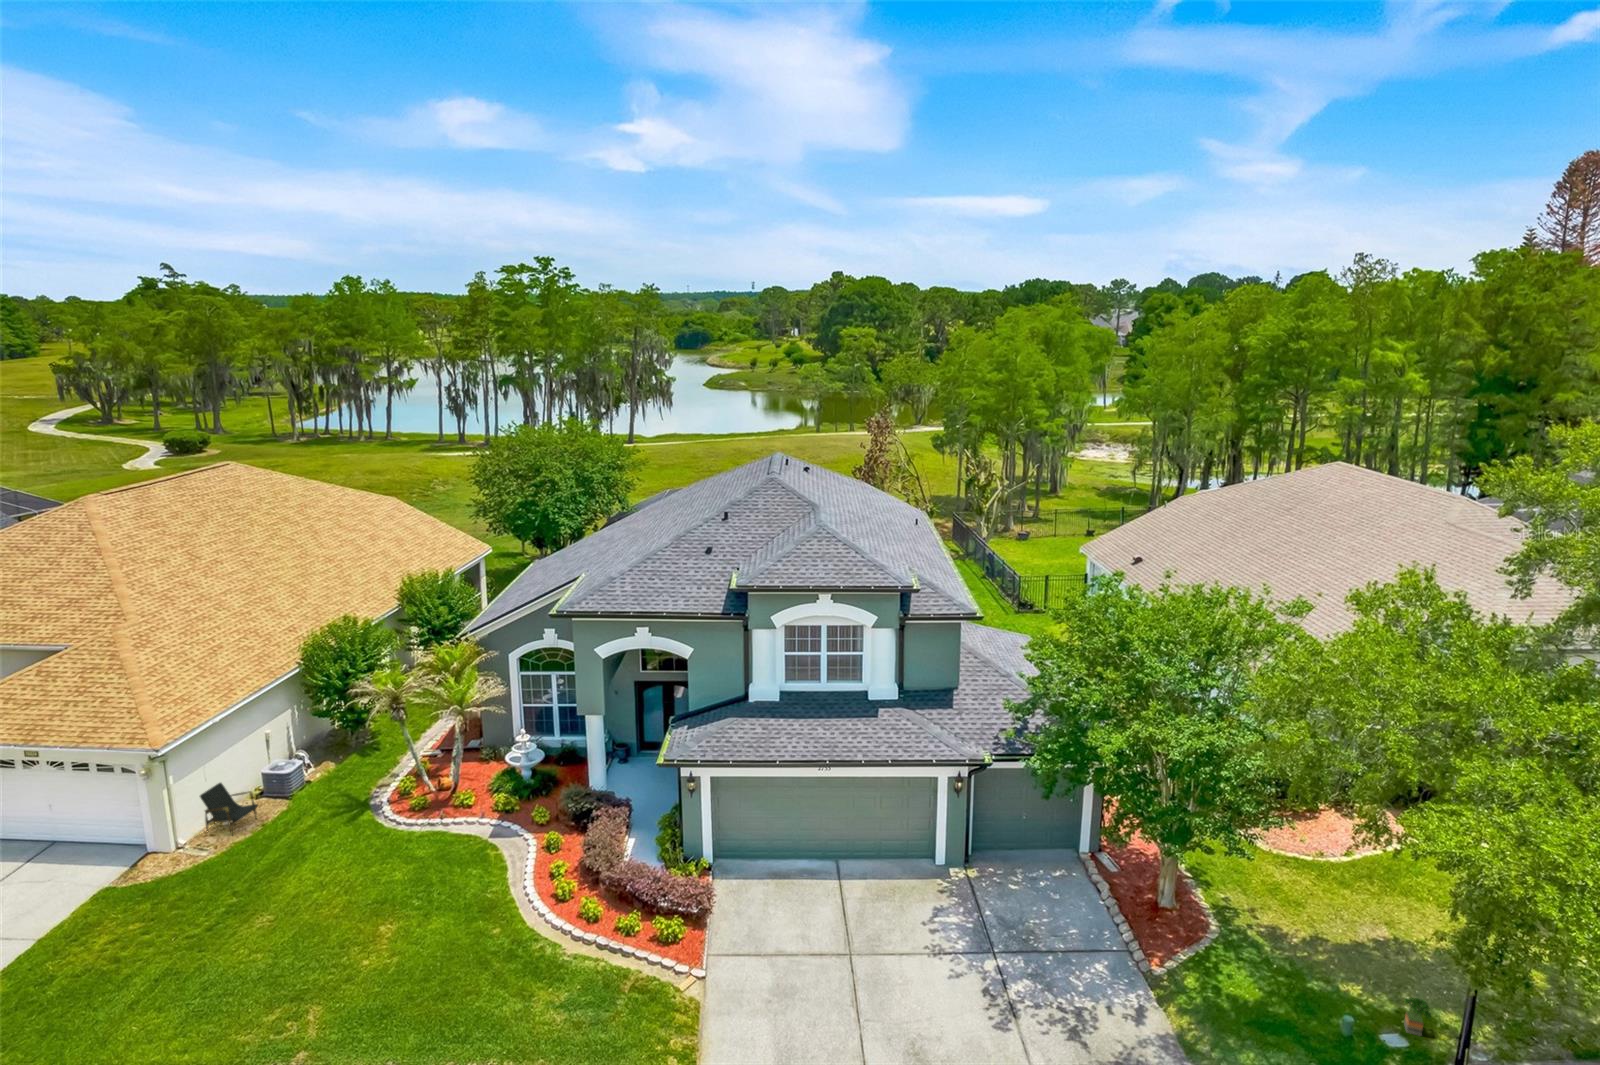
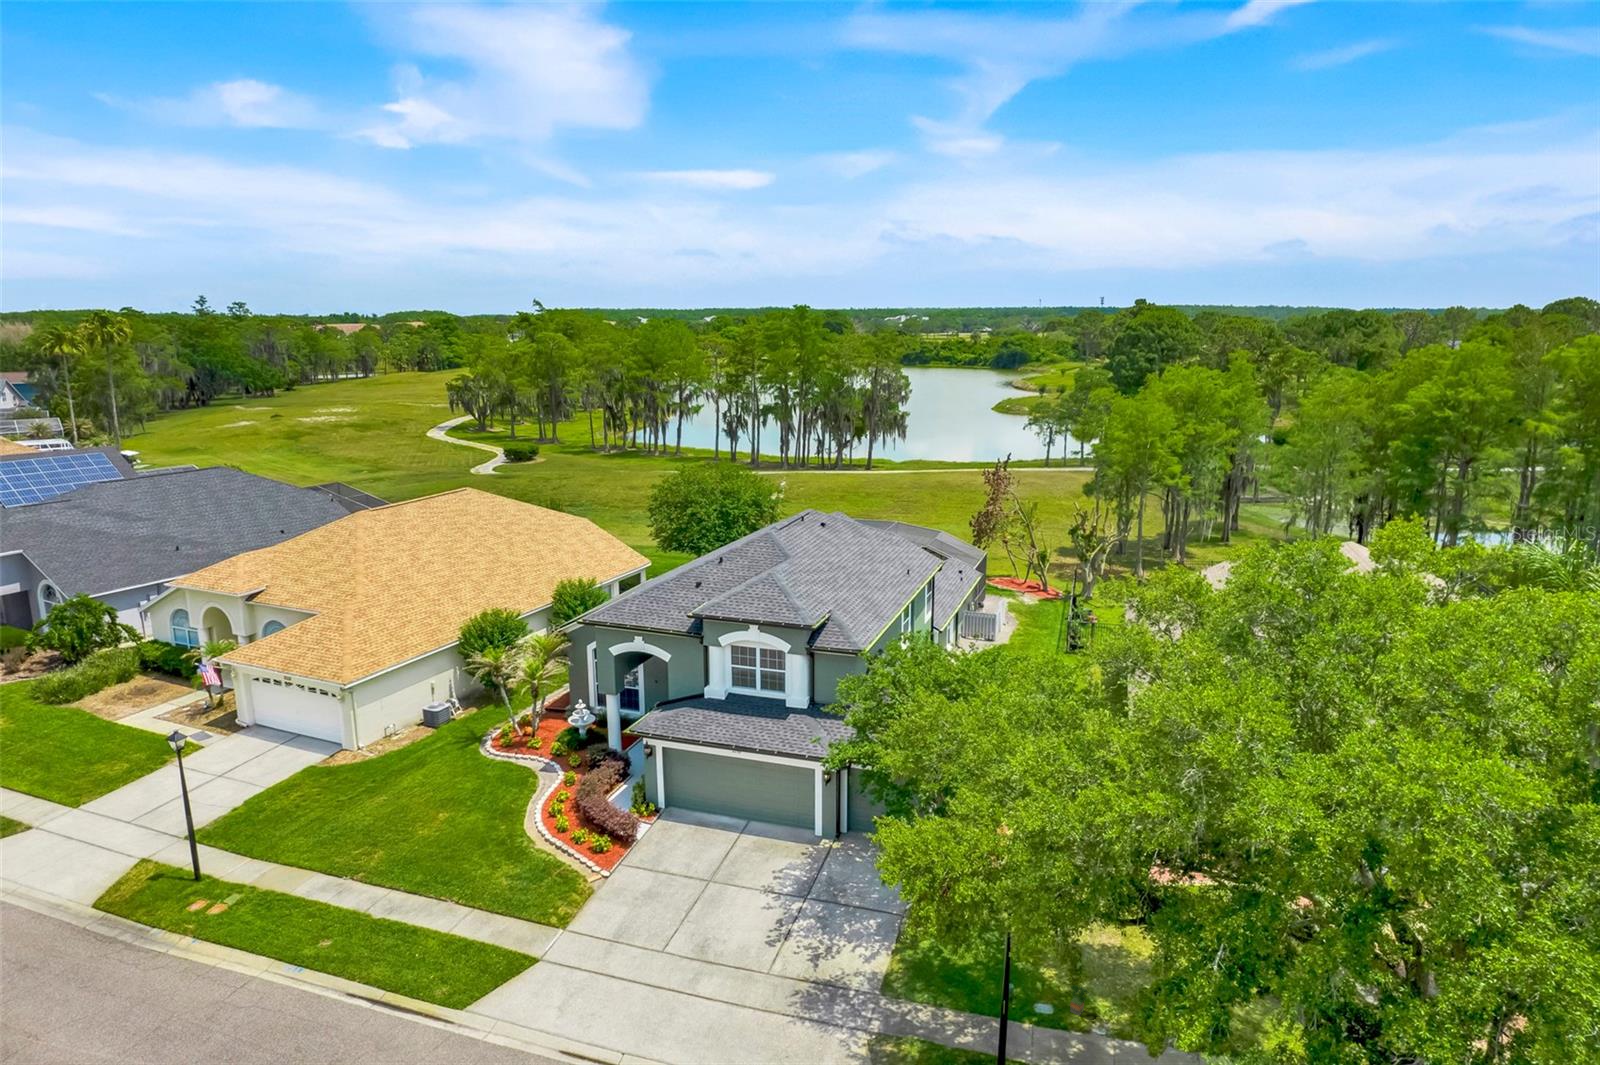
lounge chair: present [200,783,258,835] -> none [377,711,411,746]

